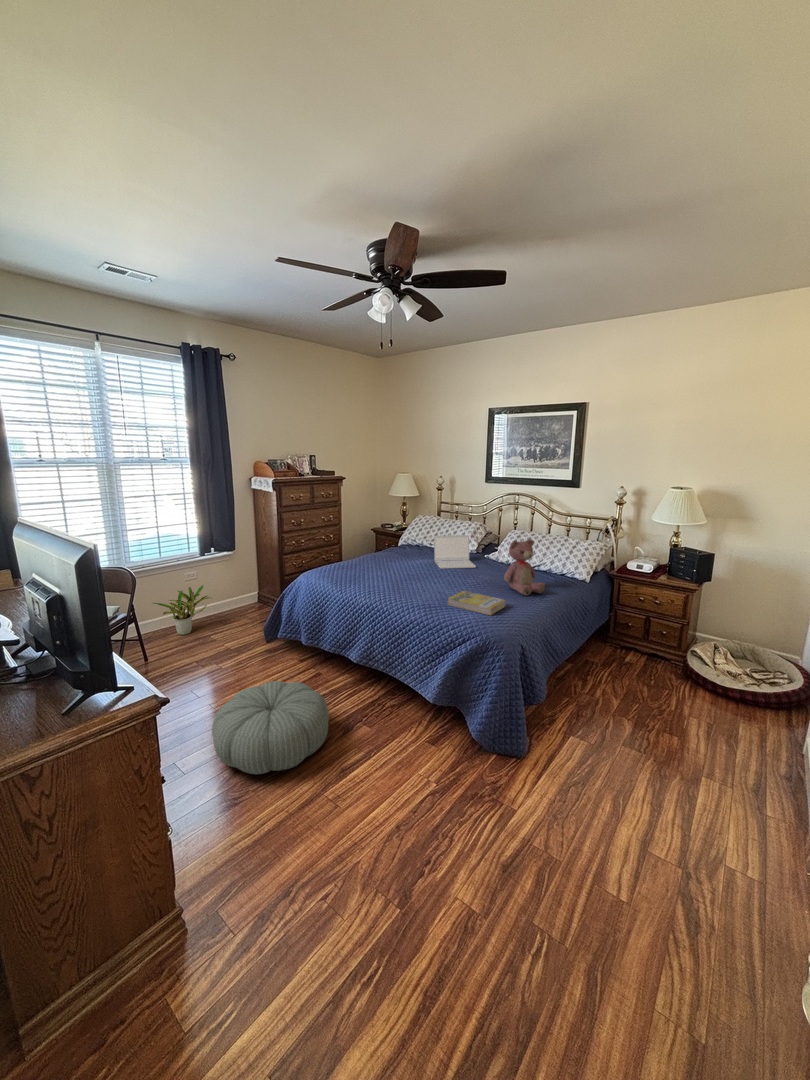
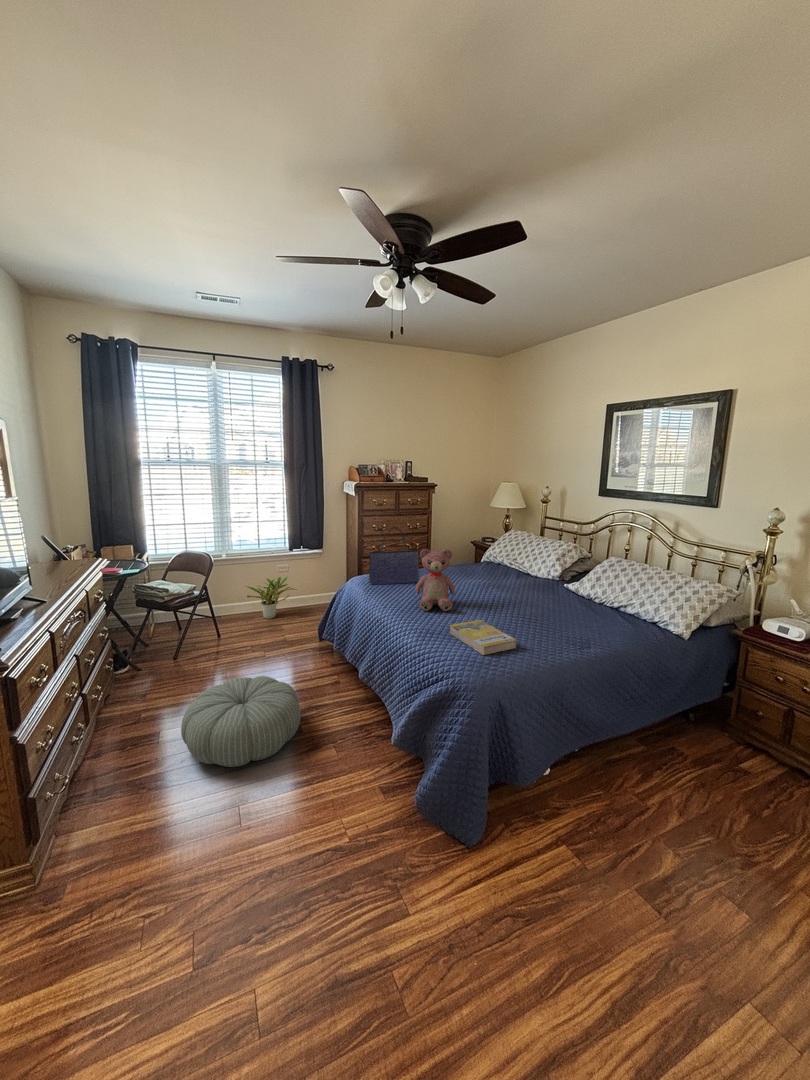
tote bag: none [328,521,373,578] -> present [369,527,420,585]
laptop: present [434,535,476,569] -> none [494,553,542,596]
teddy bear: present [504,539,545,596] -> present [415,549,455,611]

